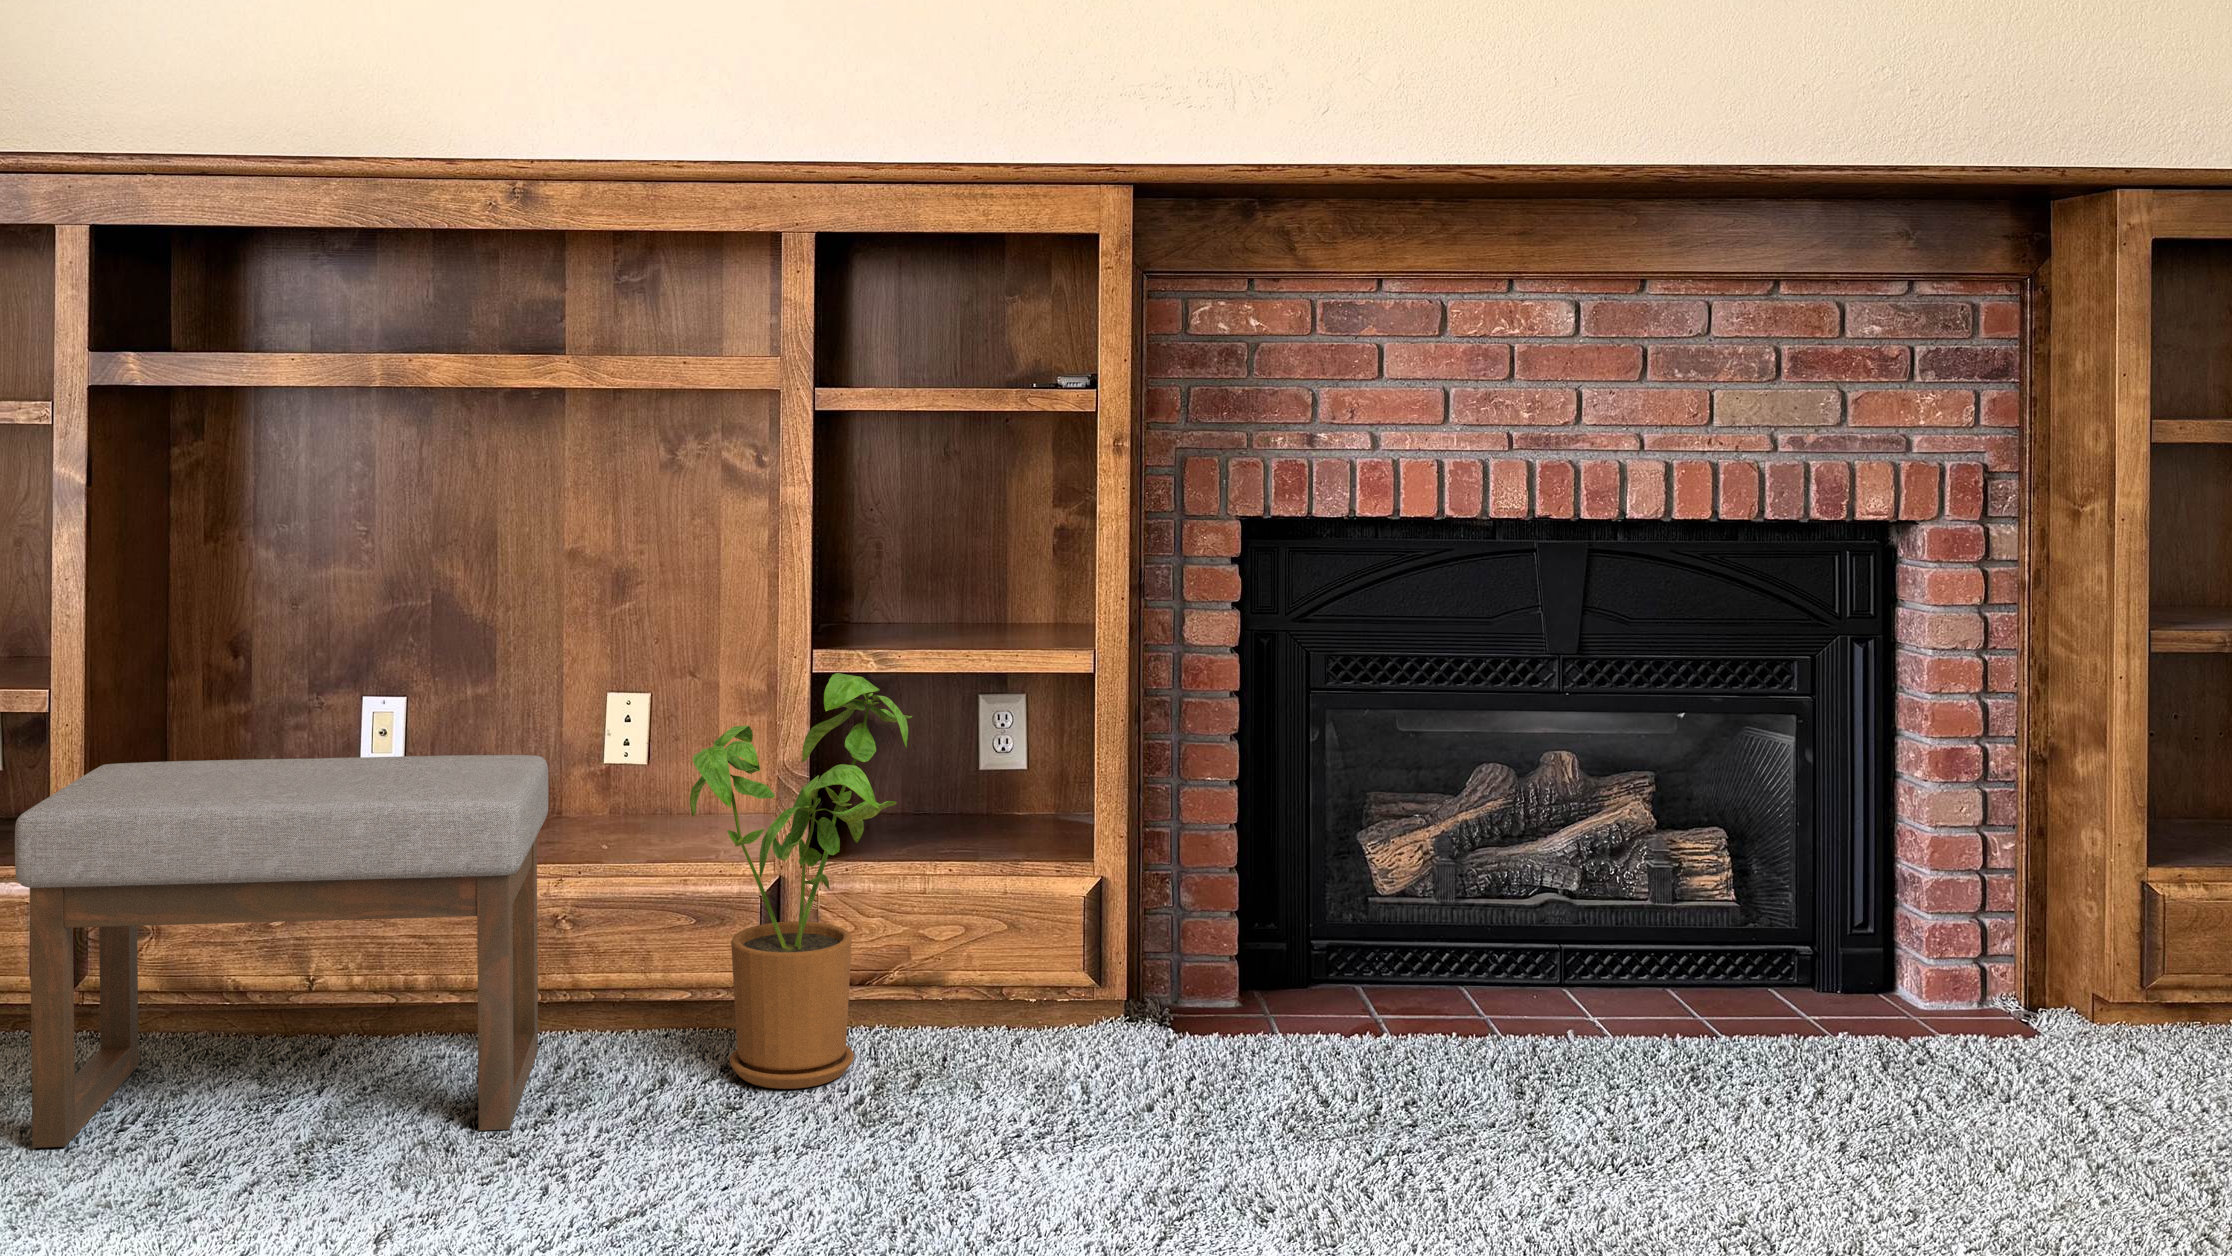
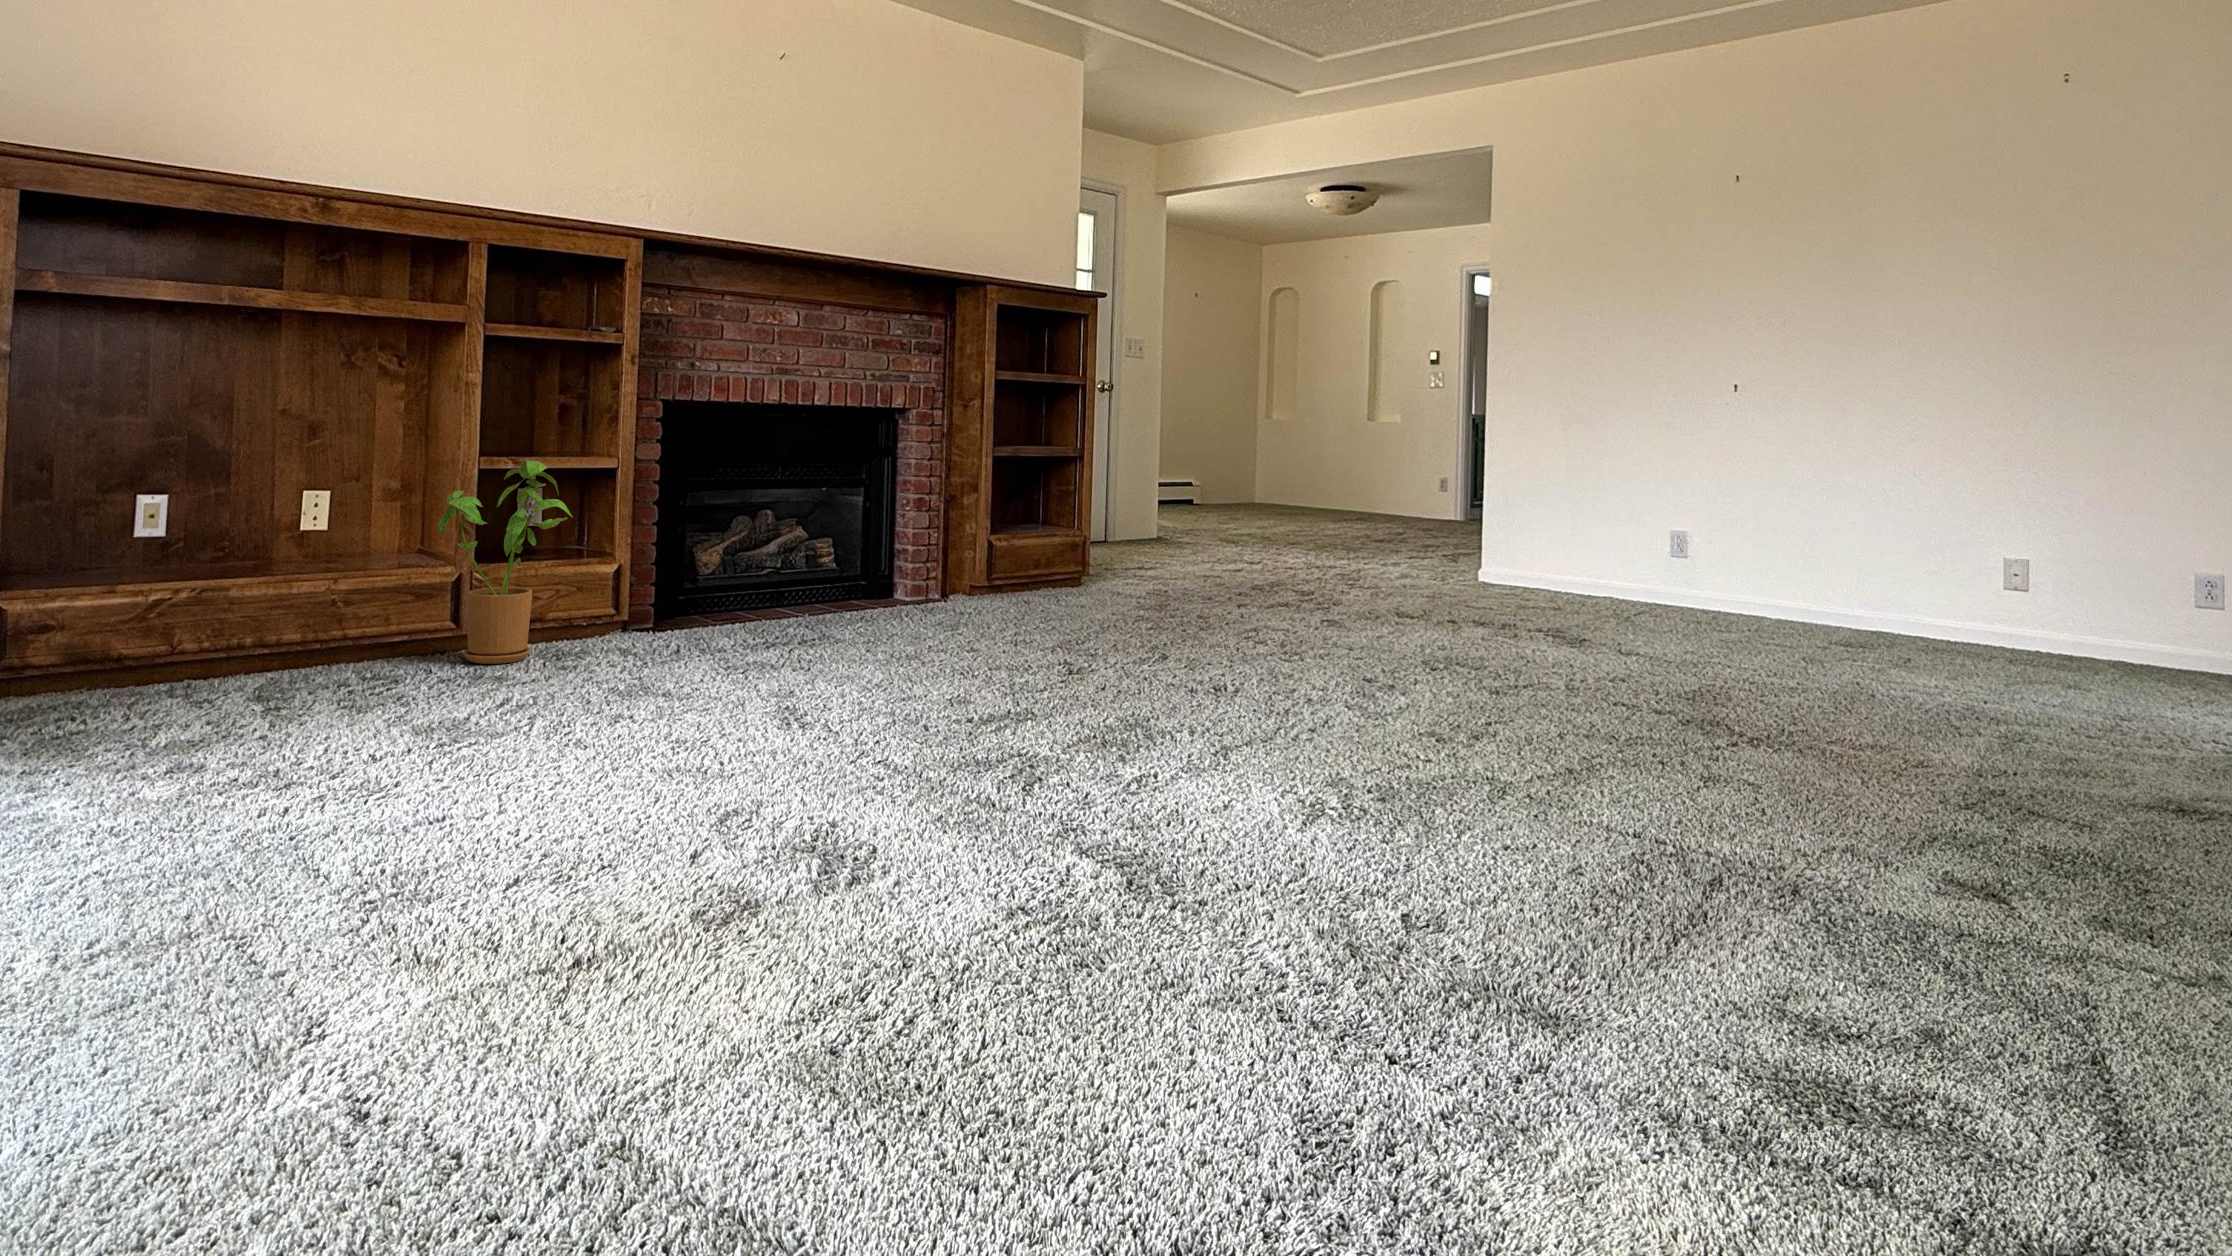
ottoman: present [15,755,549,1148] -> none [50,509,401,734]

